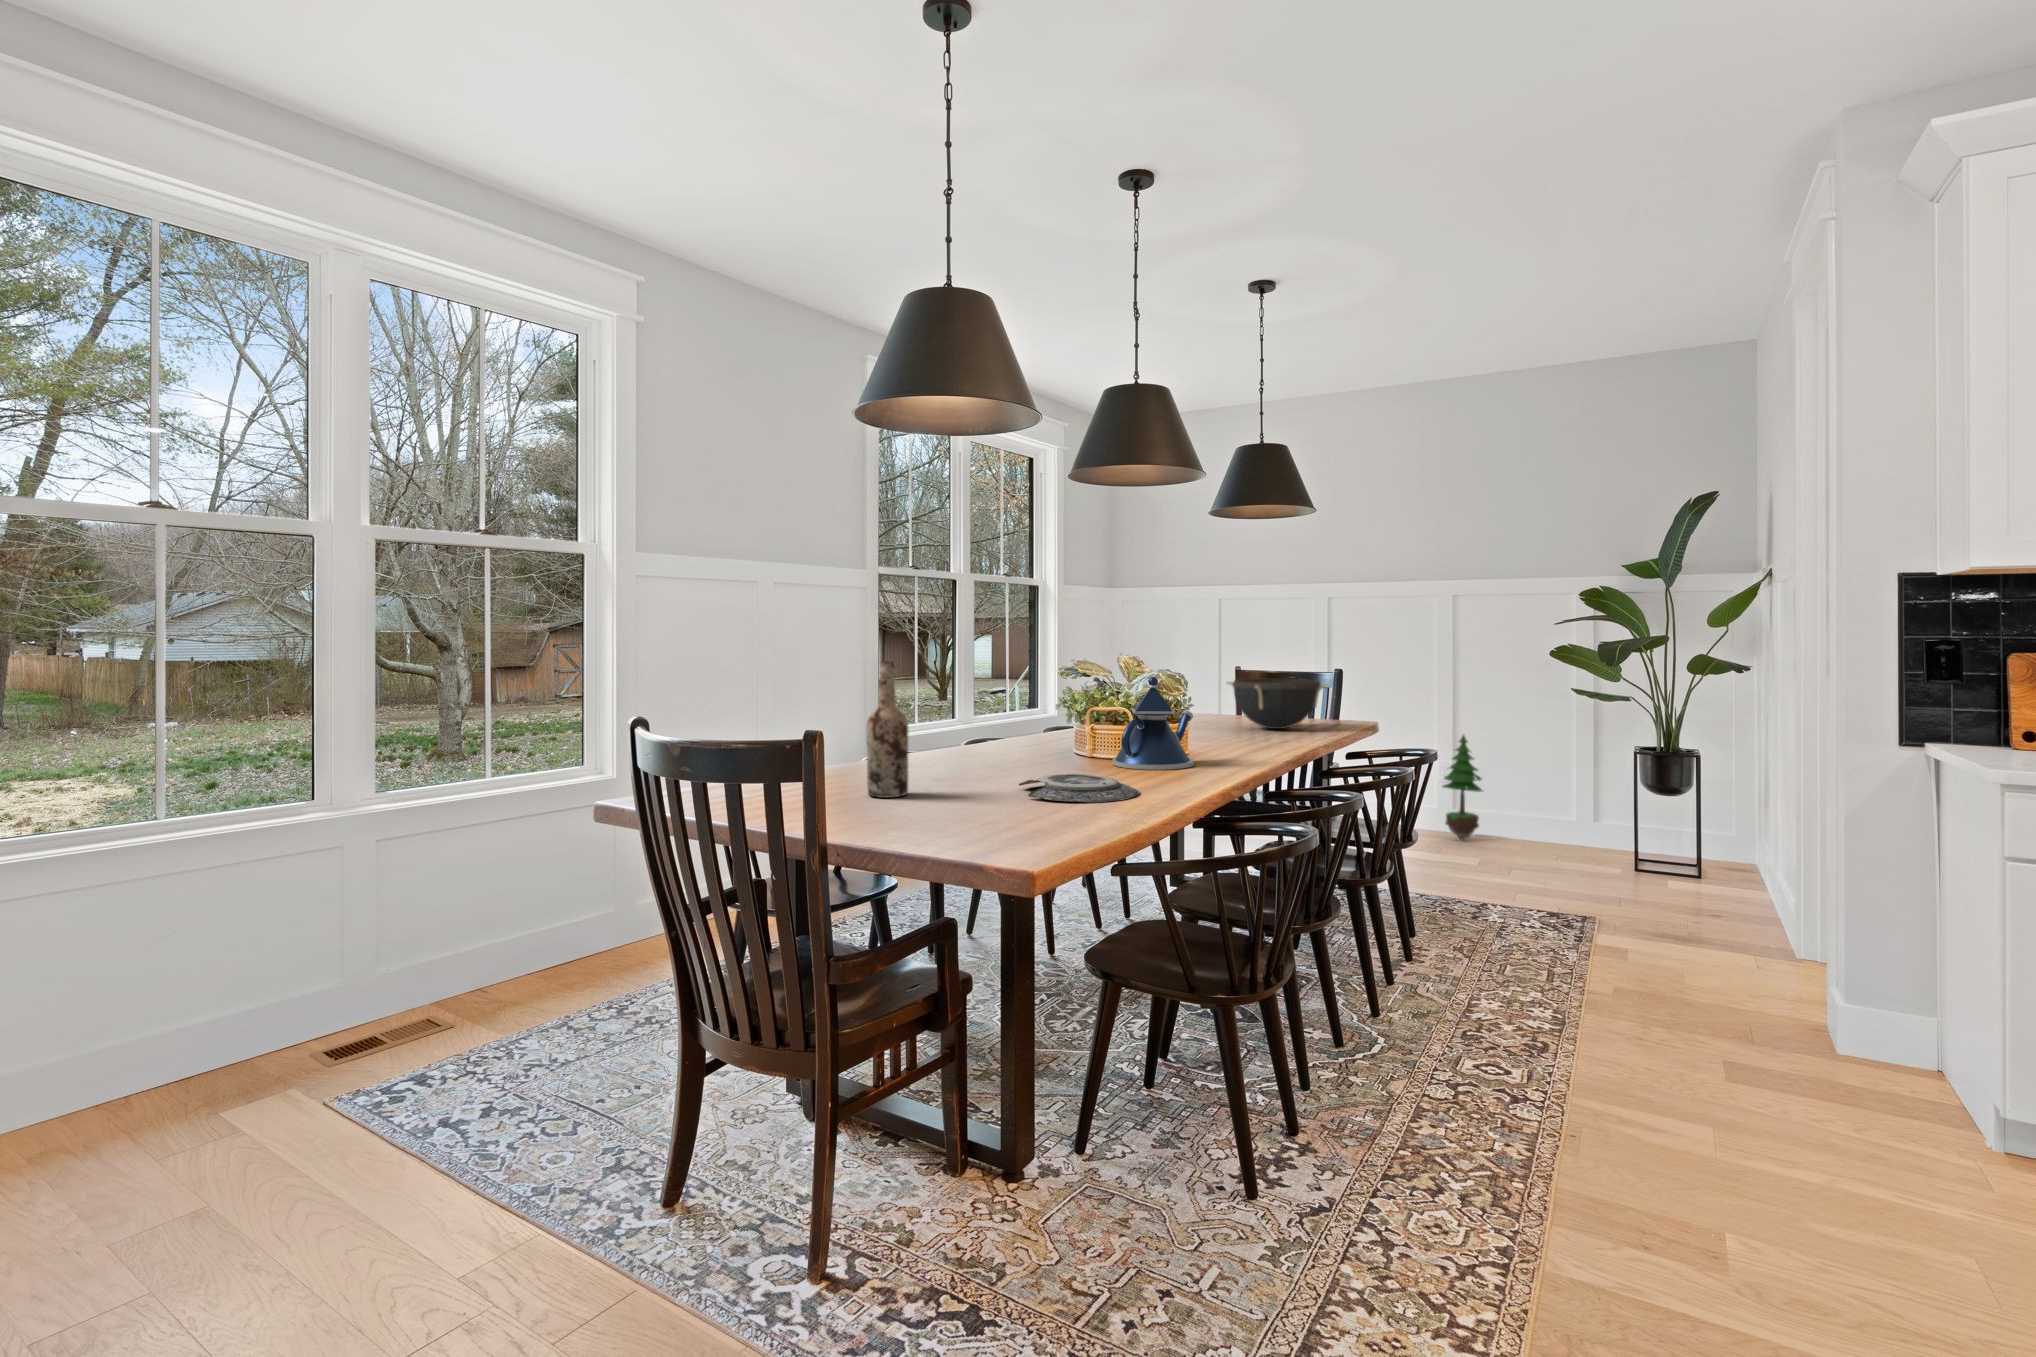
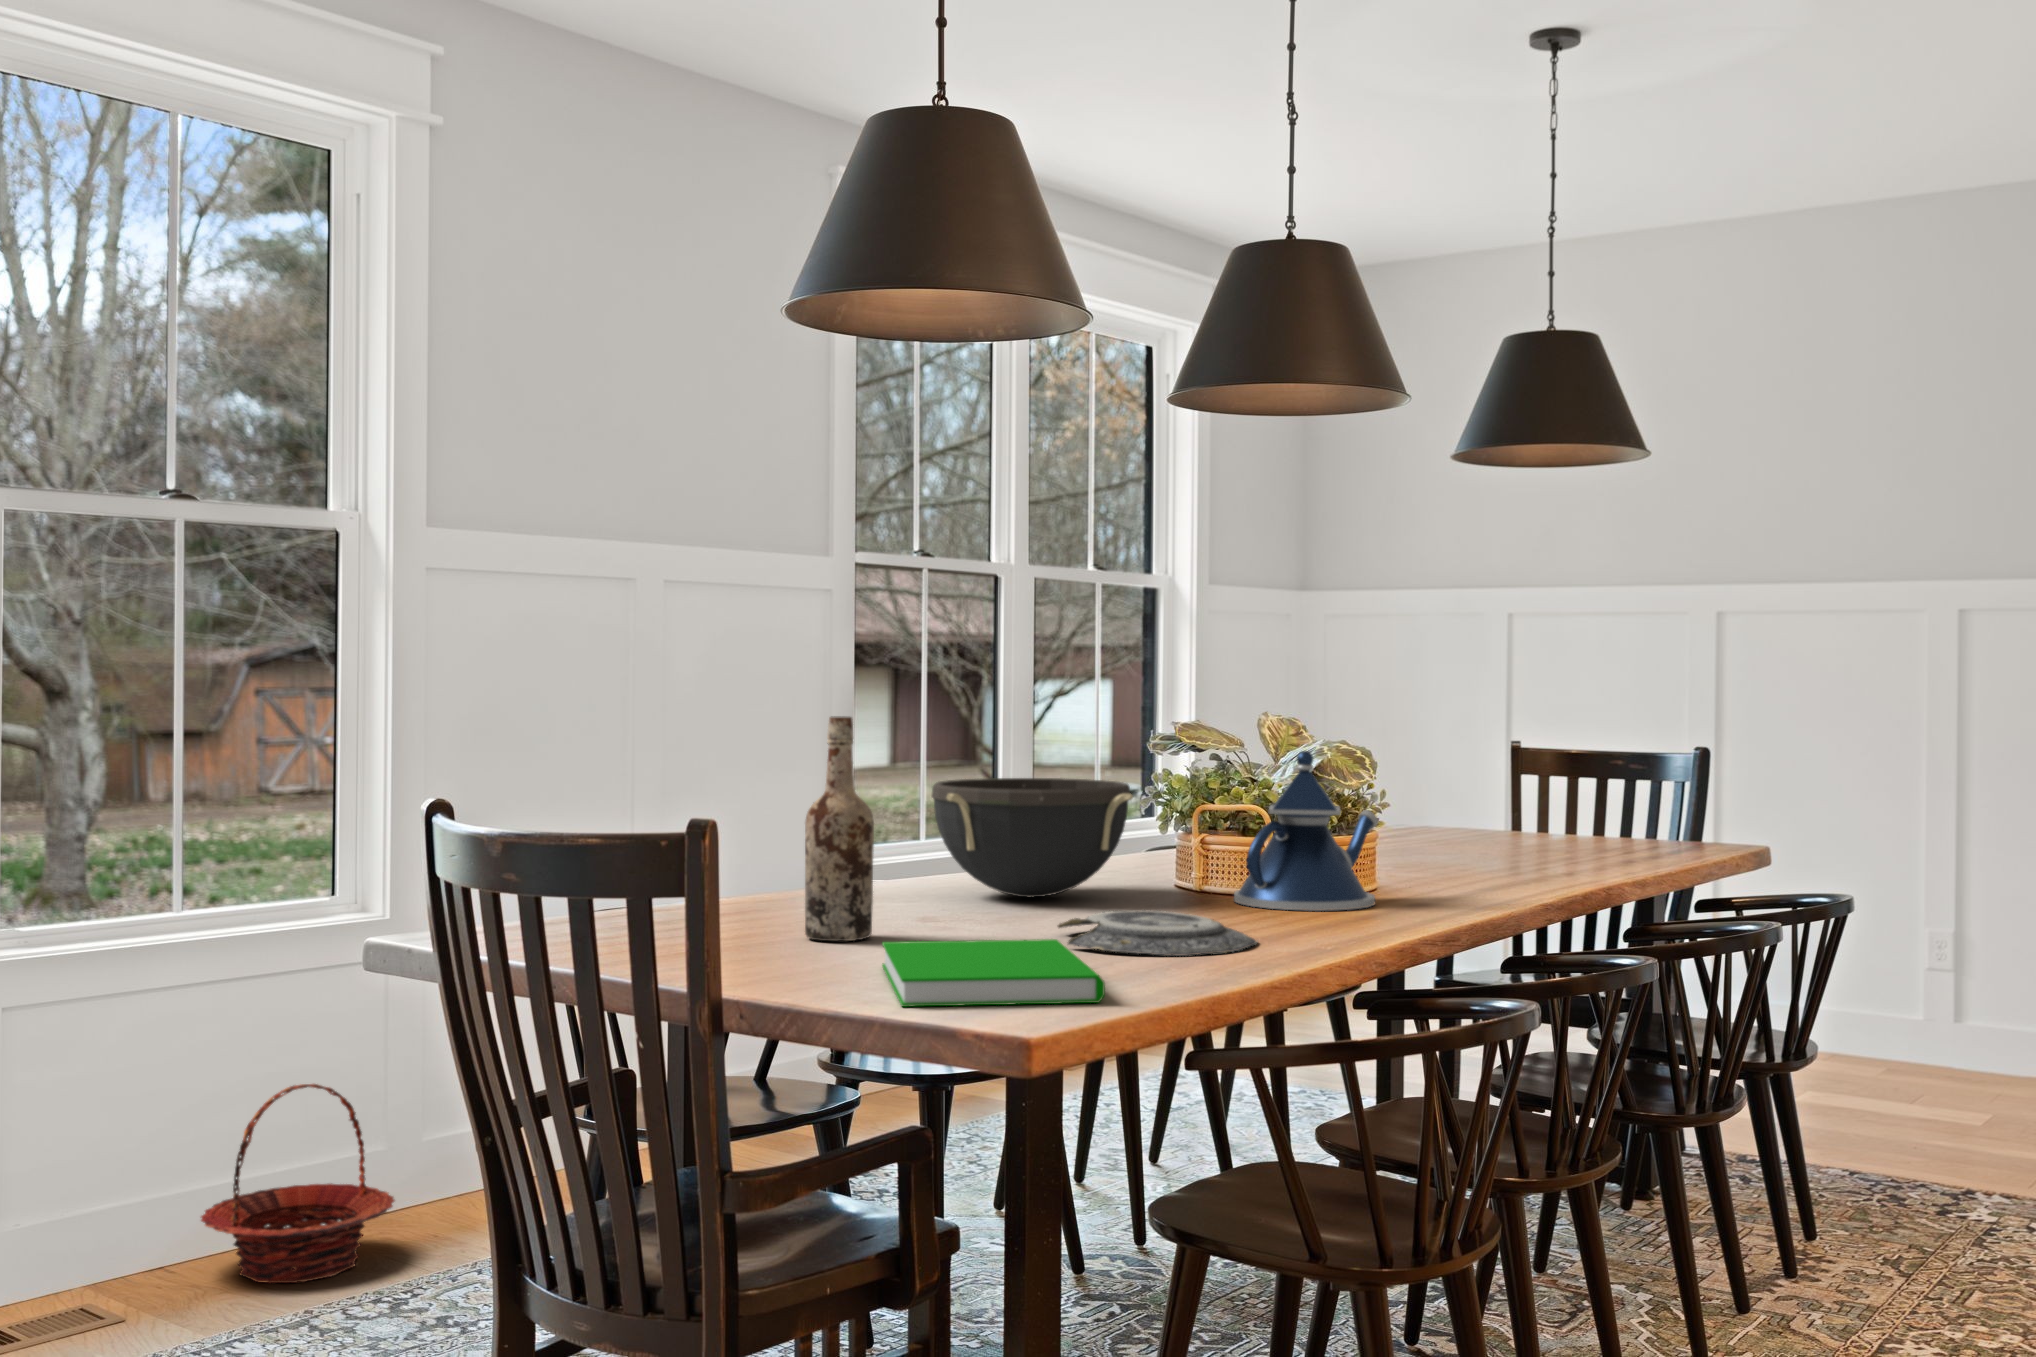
bowl: present [1227,679,1329,729] -> present [932,778,1133,897]
potted tree: present [1443,735,1482,839] -> none [1913,871,1994,1075]
book: none [920,795,1065,845] -> present [882,939,1105,1007]
basket: none [501,881,620,999] -> present [201,1084,395,1283]

